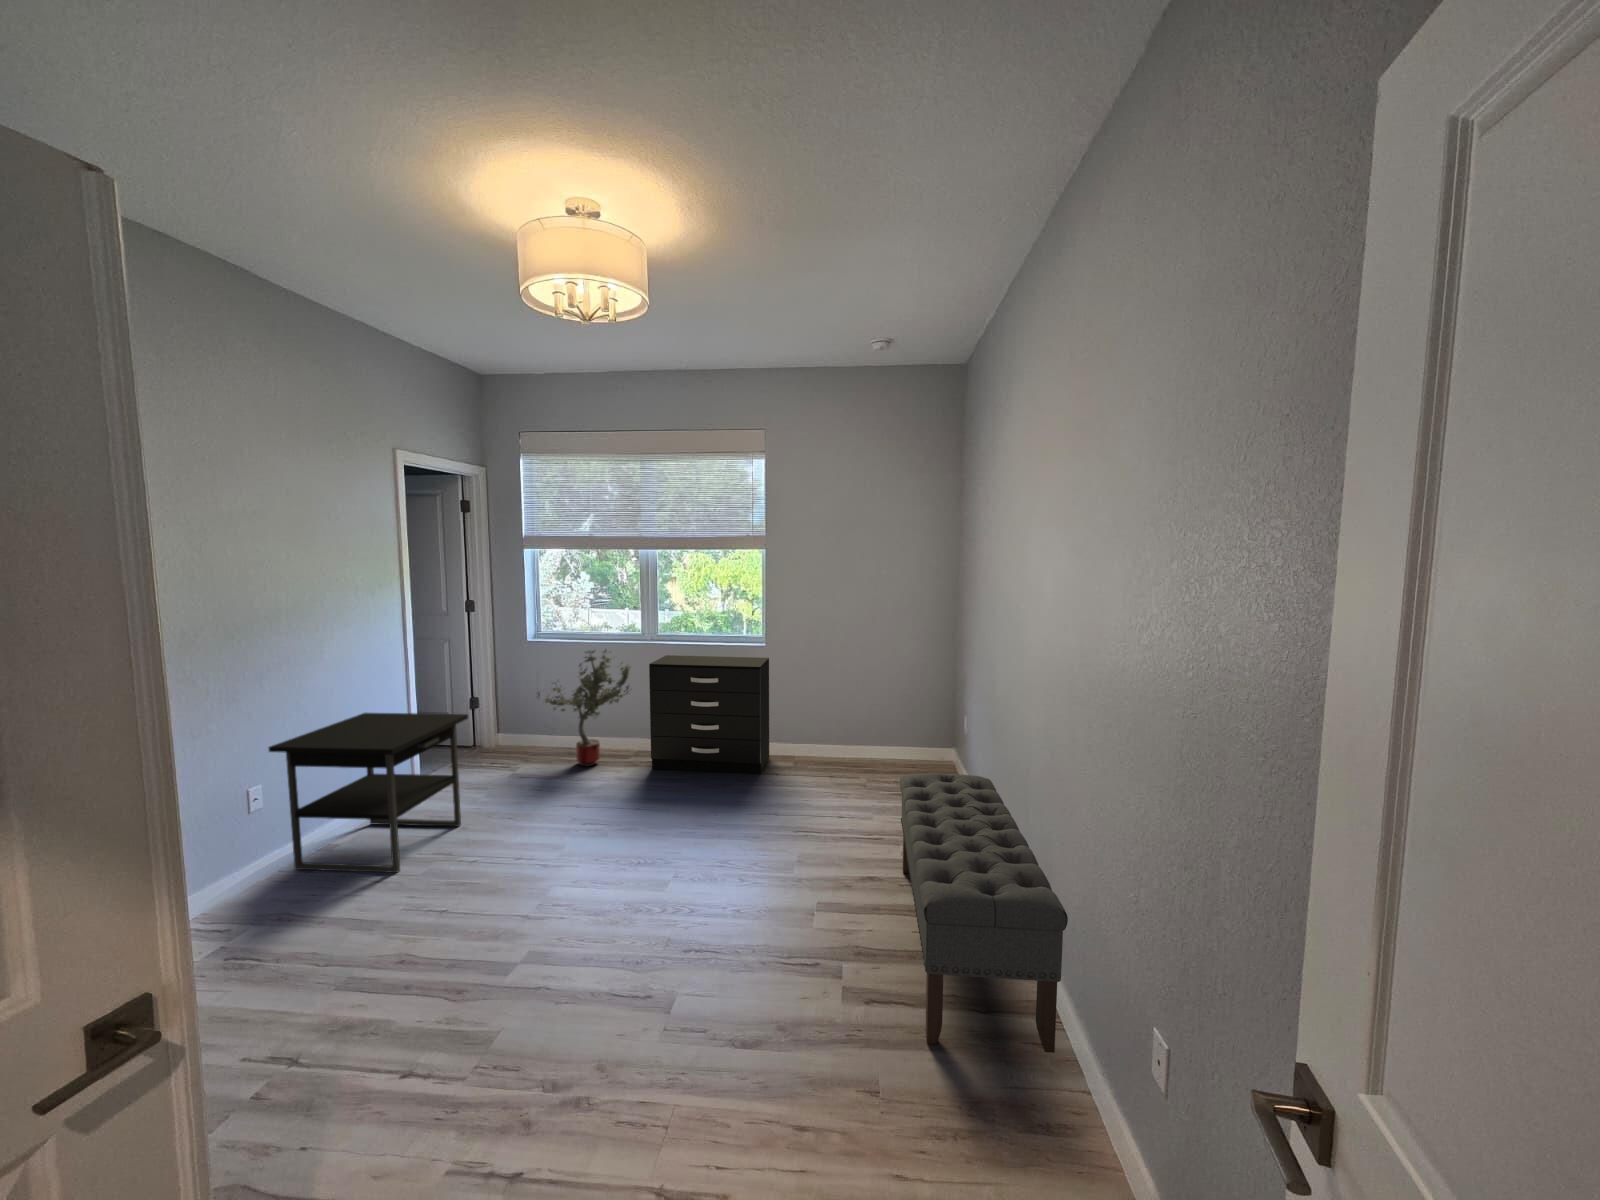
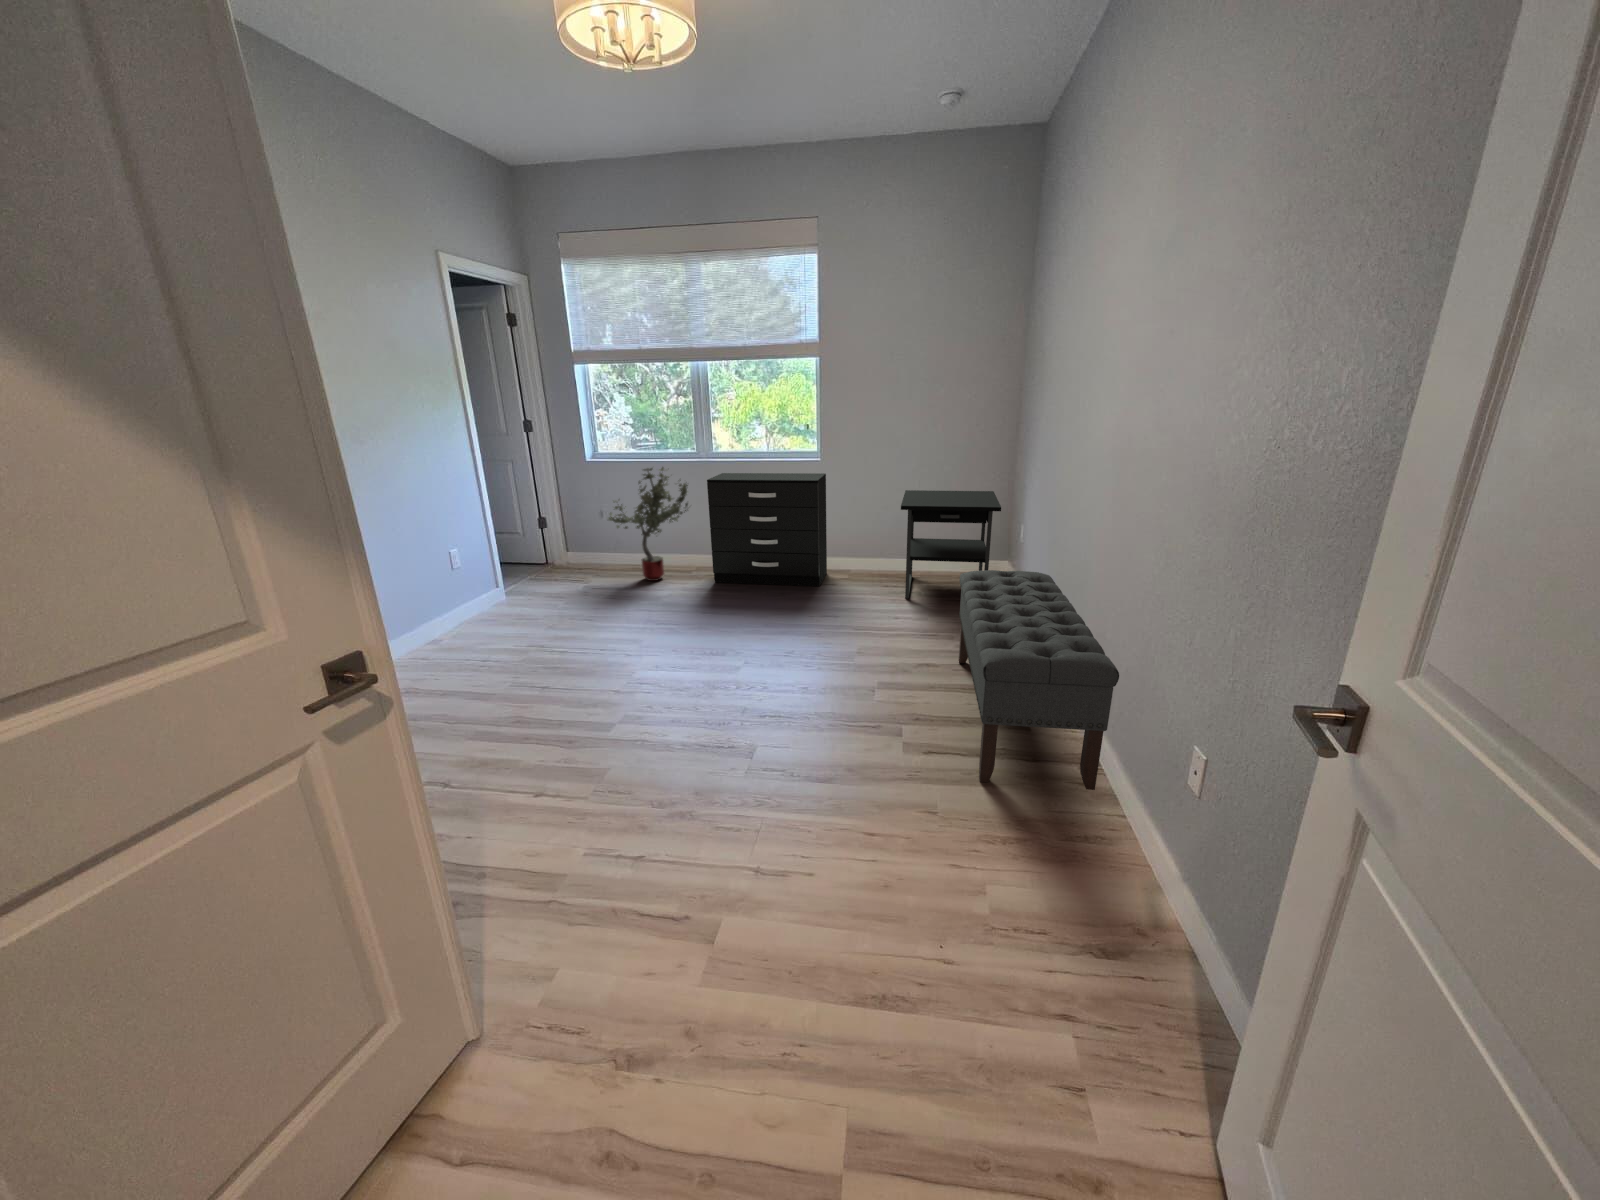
nightstand: present [269,713,468,873] -> present [901,490,1001,599]

